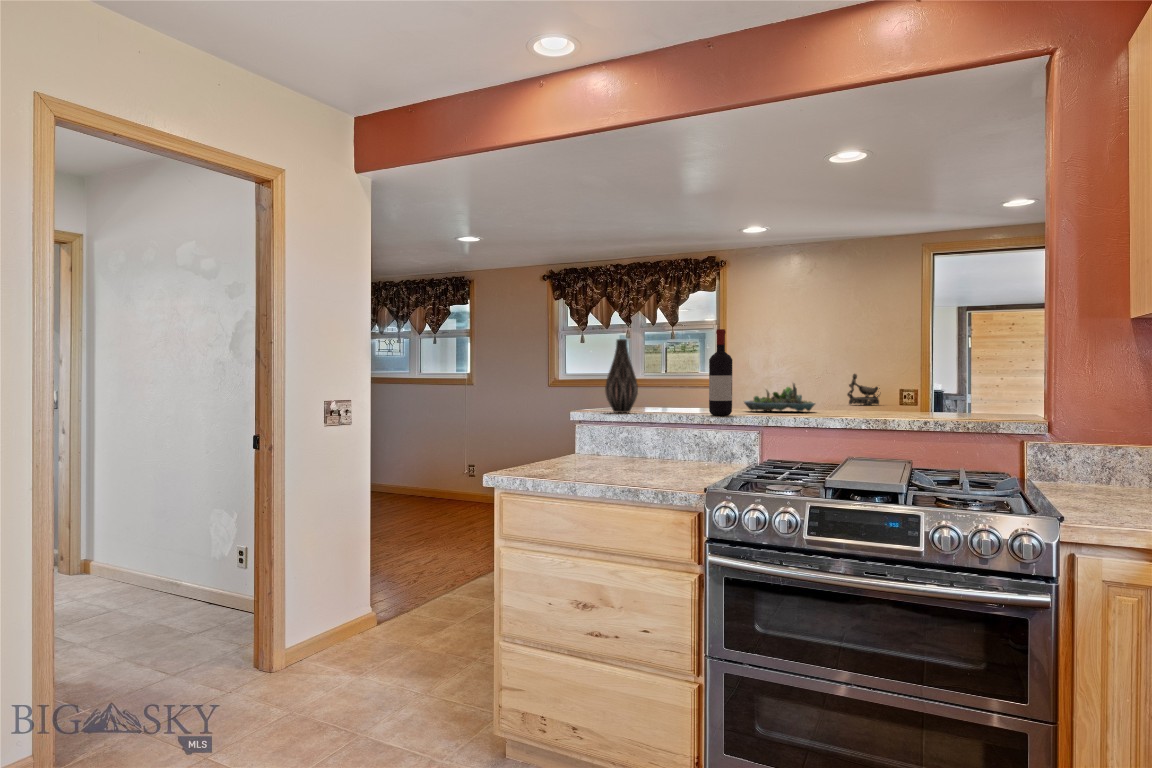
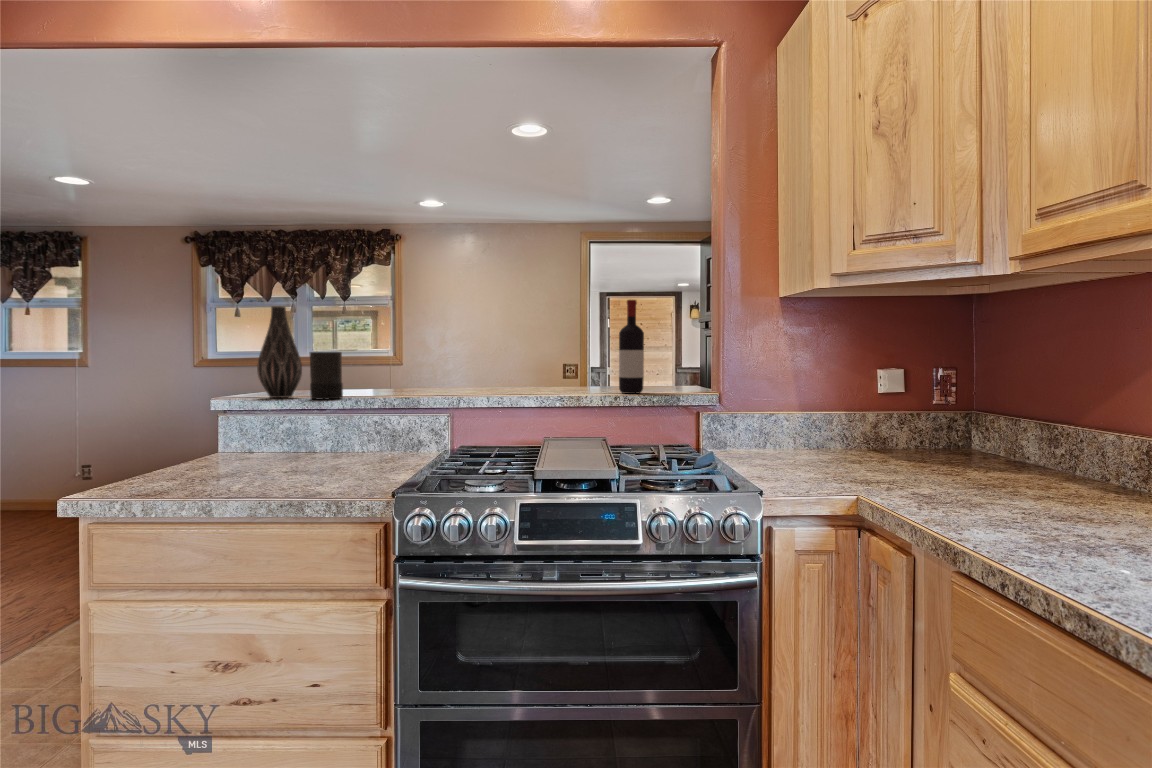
wine bottle: present [709,329,732,415] -> present [619,300,644,394]
candle: none [641,372,669,415] -> present [310,351,343,400]
decorative bowl: present [847,374,880,405] -> none [521,351,556,381]
succulent planter: present [744,383,815,412] -> none [430,359,505,391]

